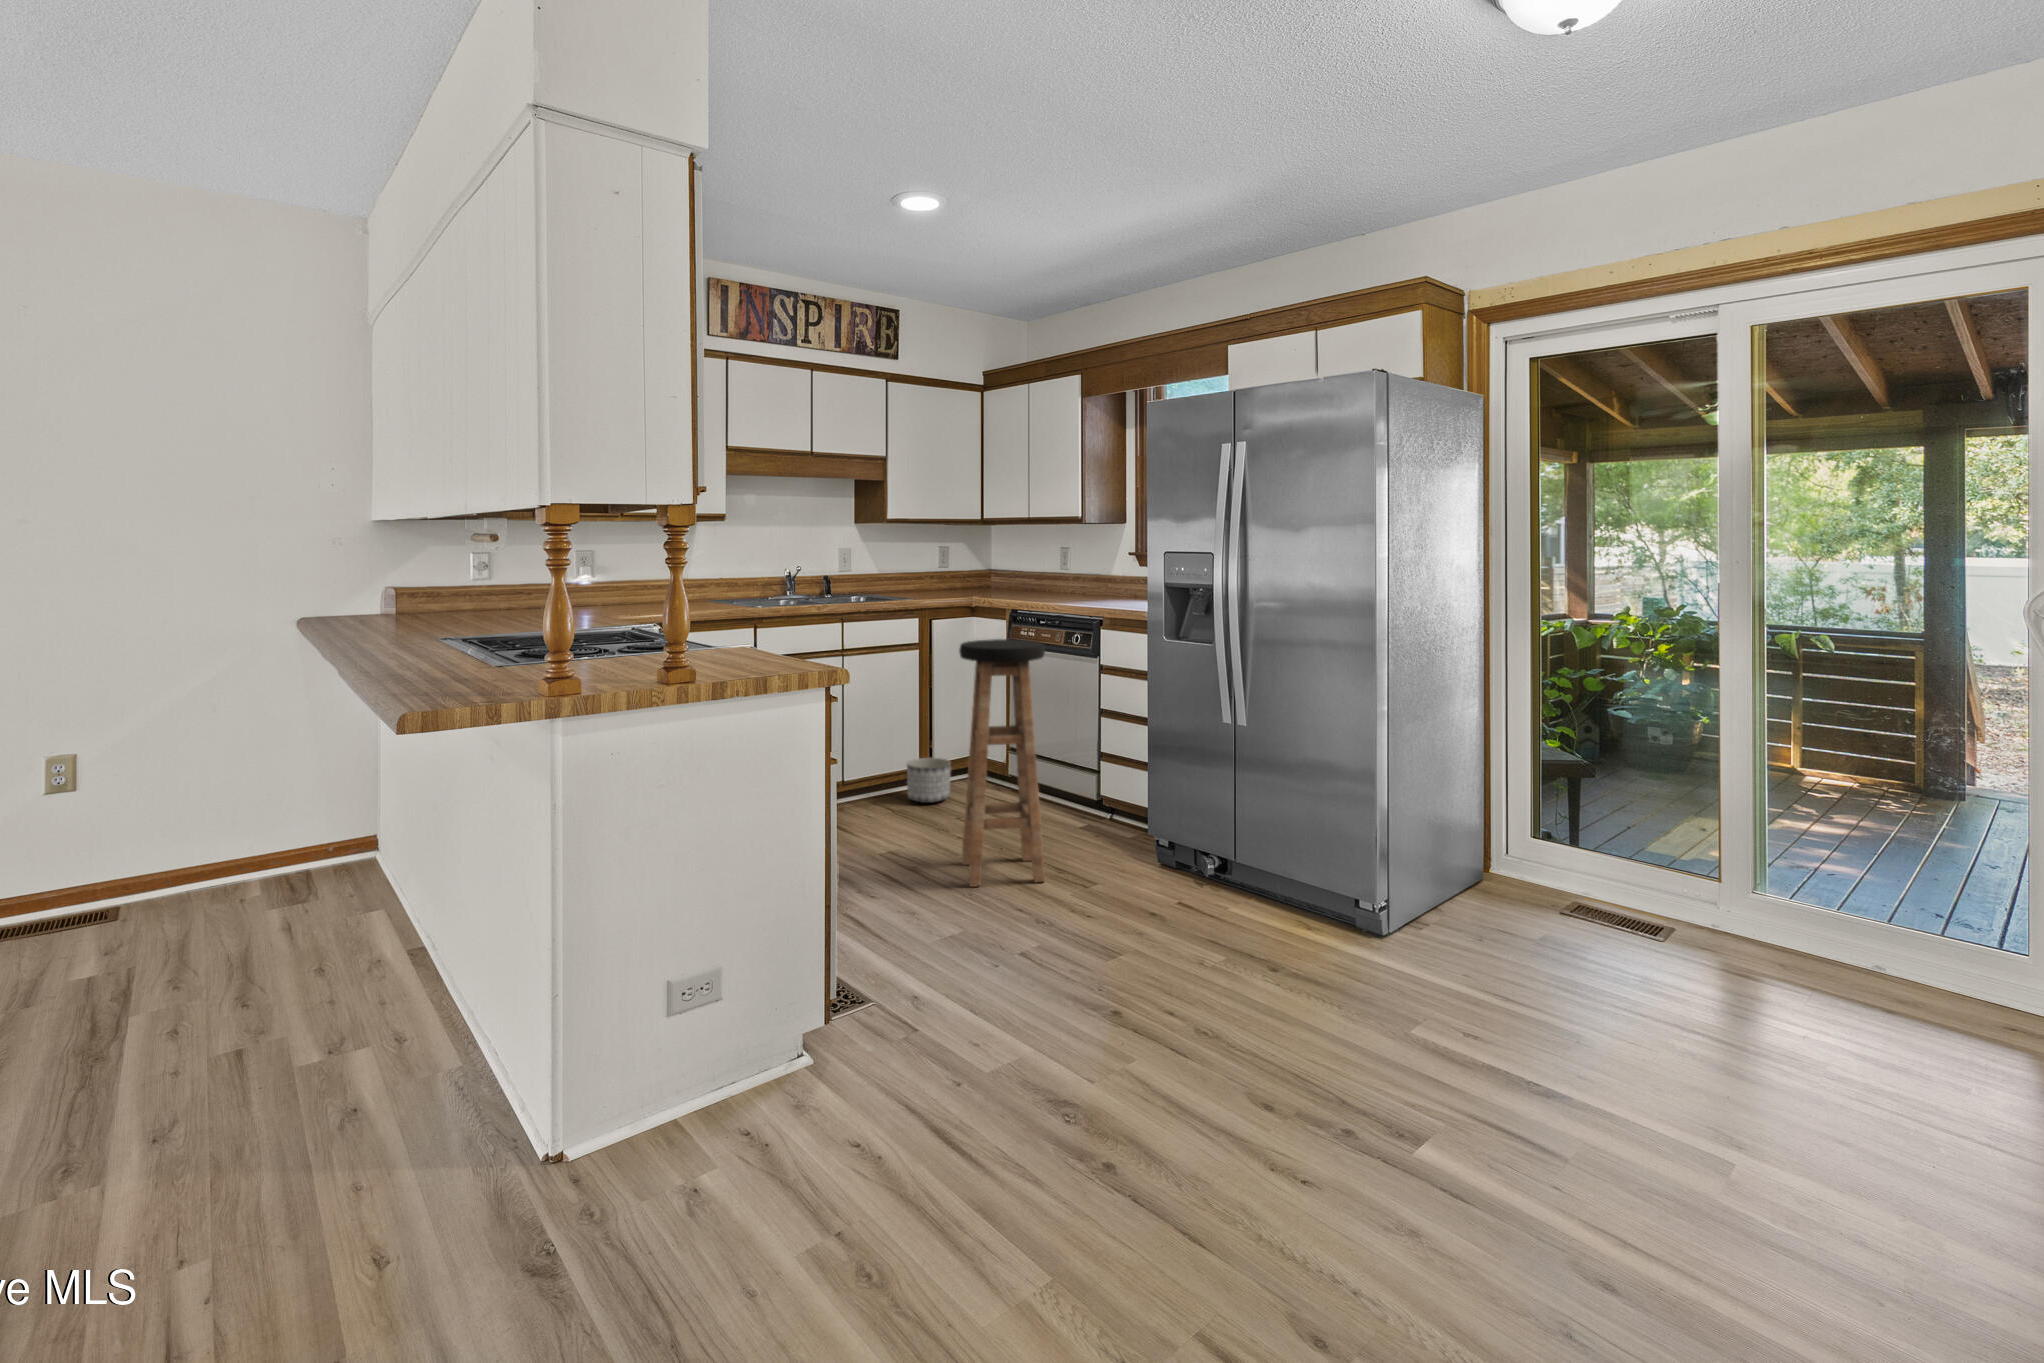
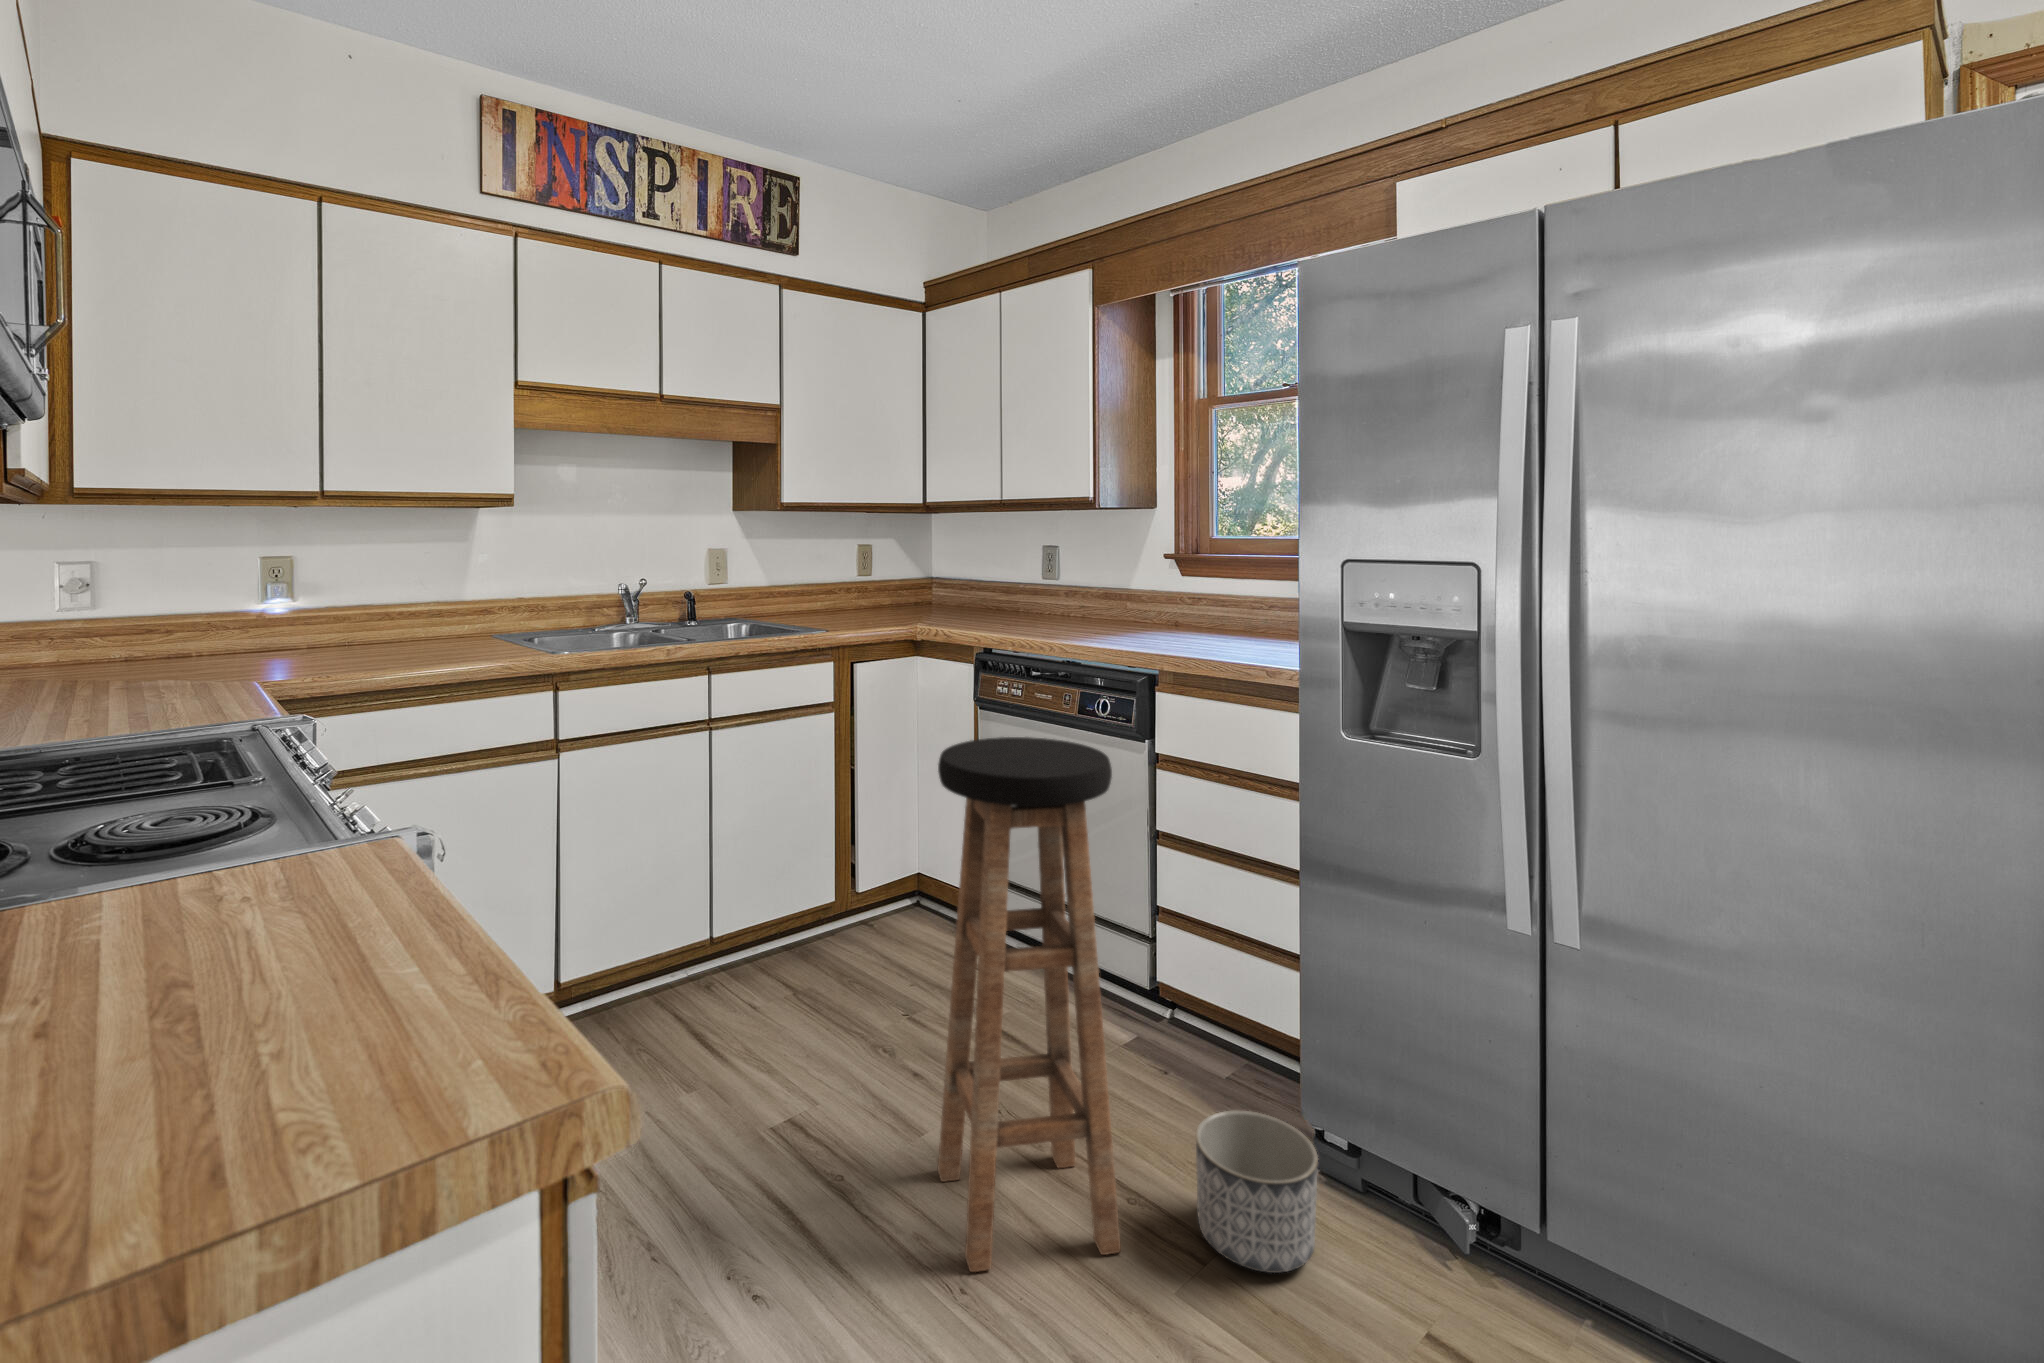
planter: present [907,758,951,803] -> present [1196,1110,1318,1273]

